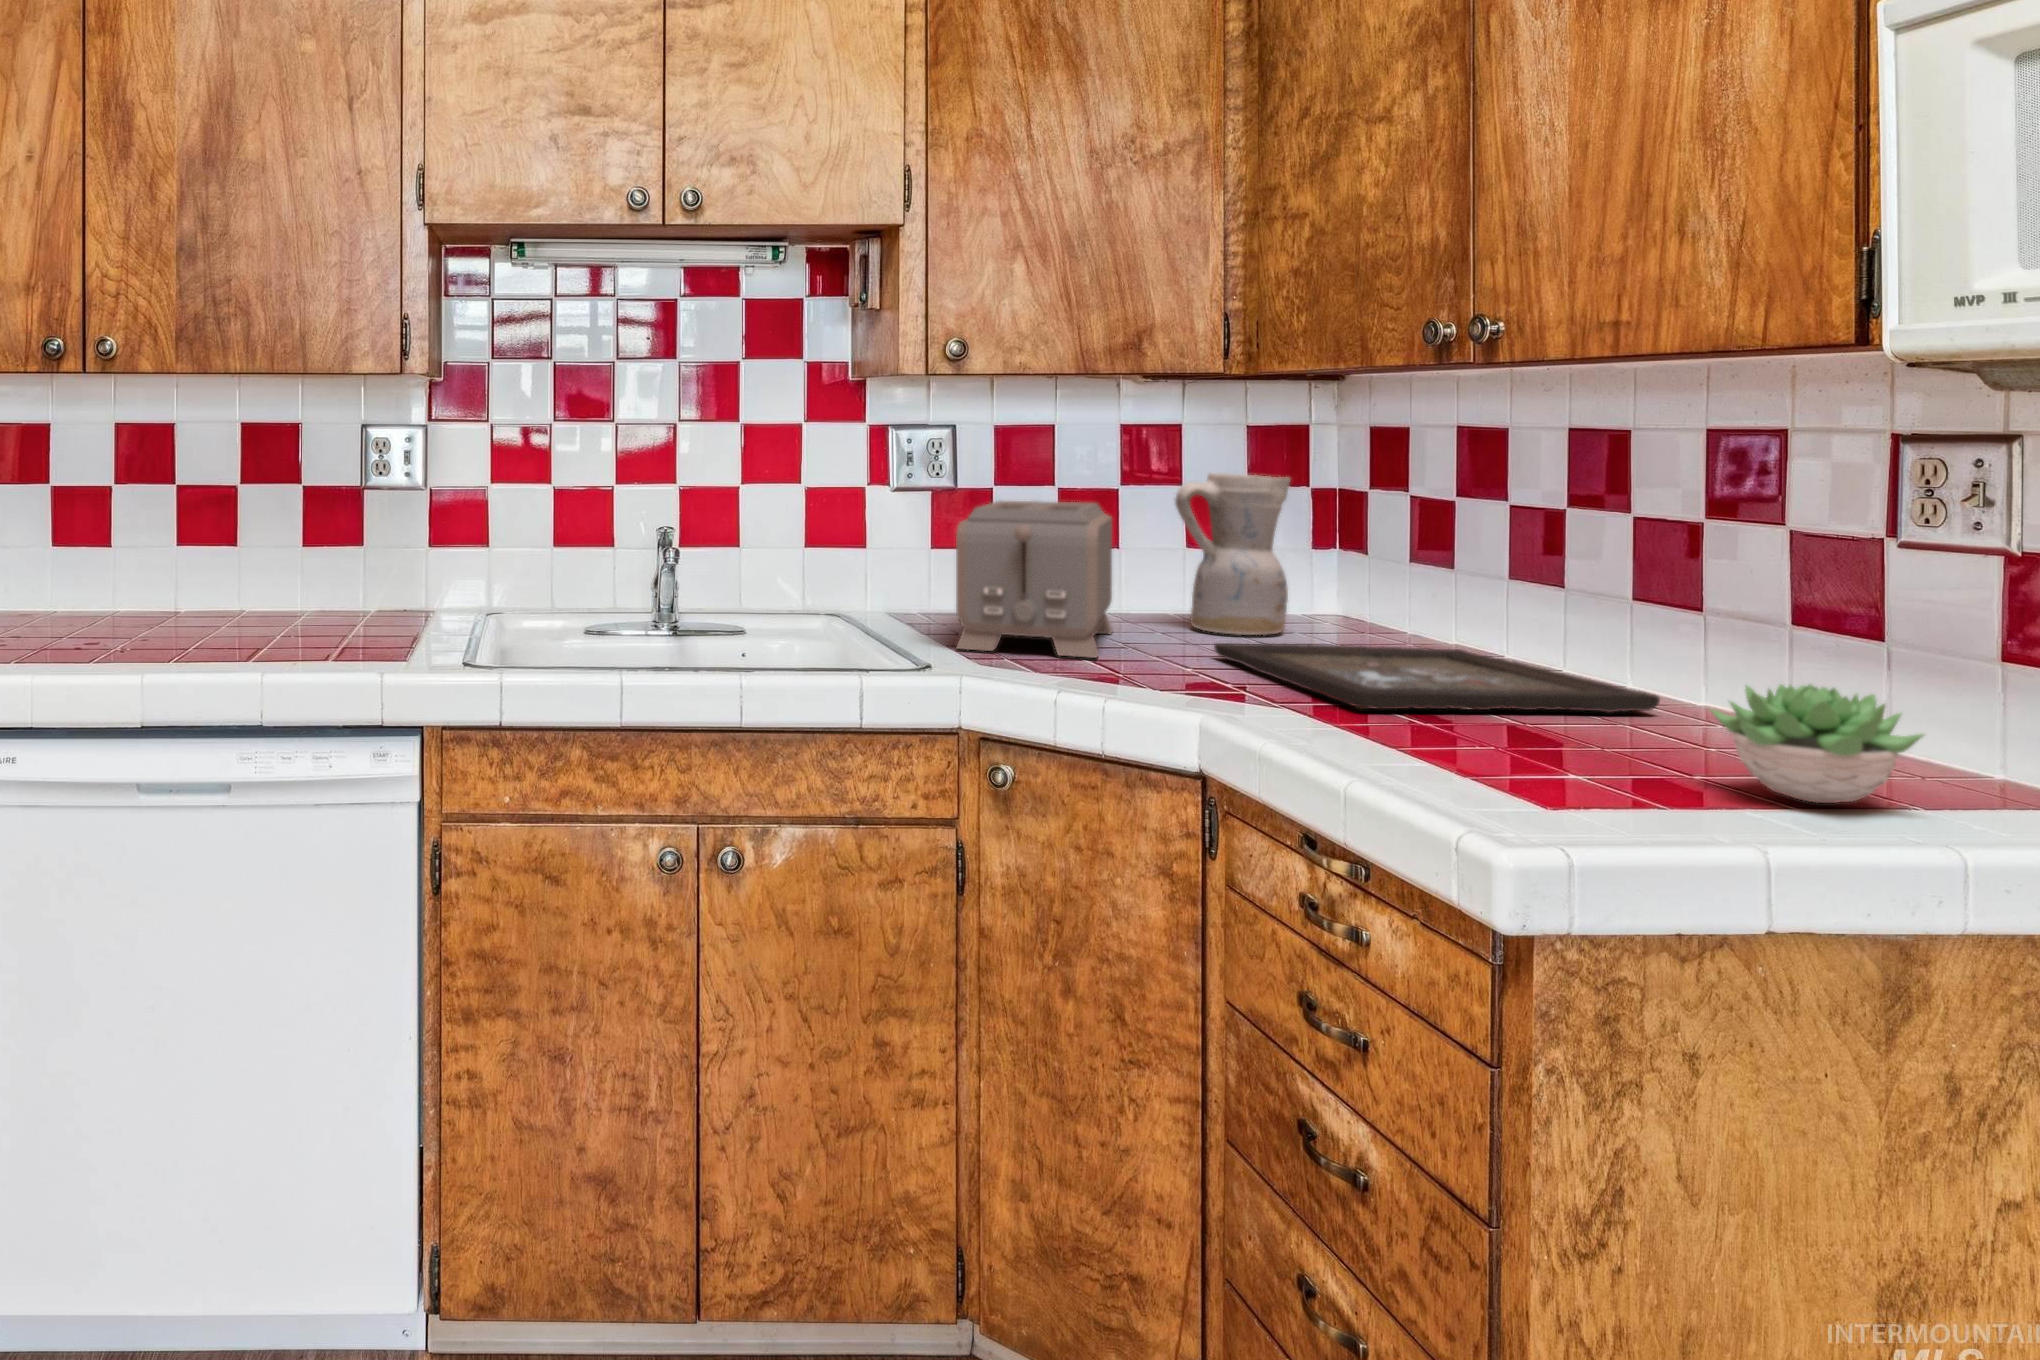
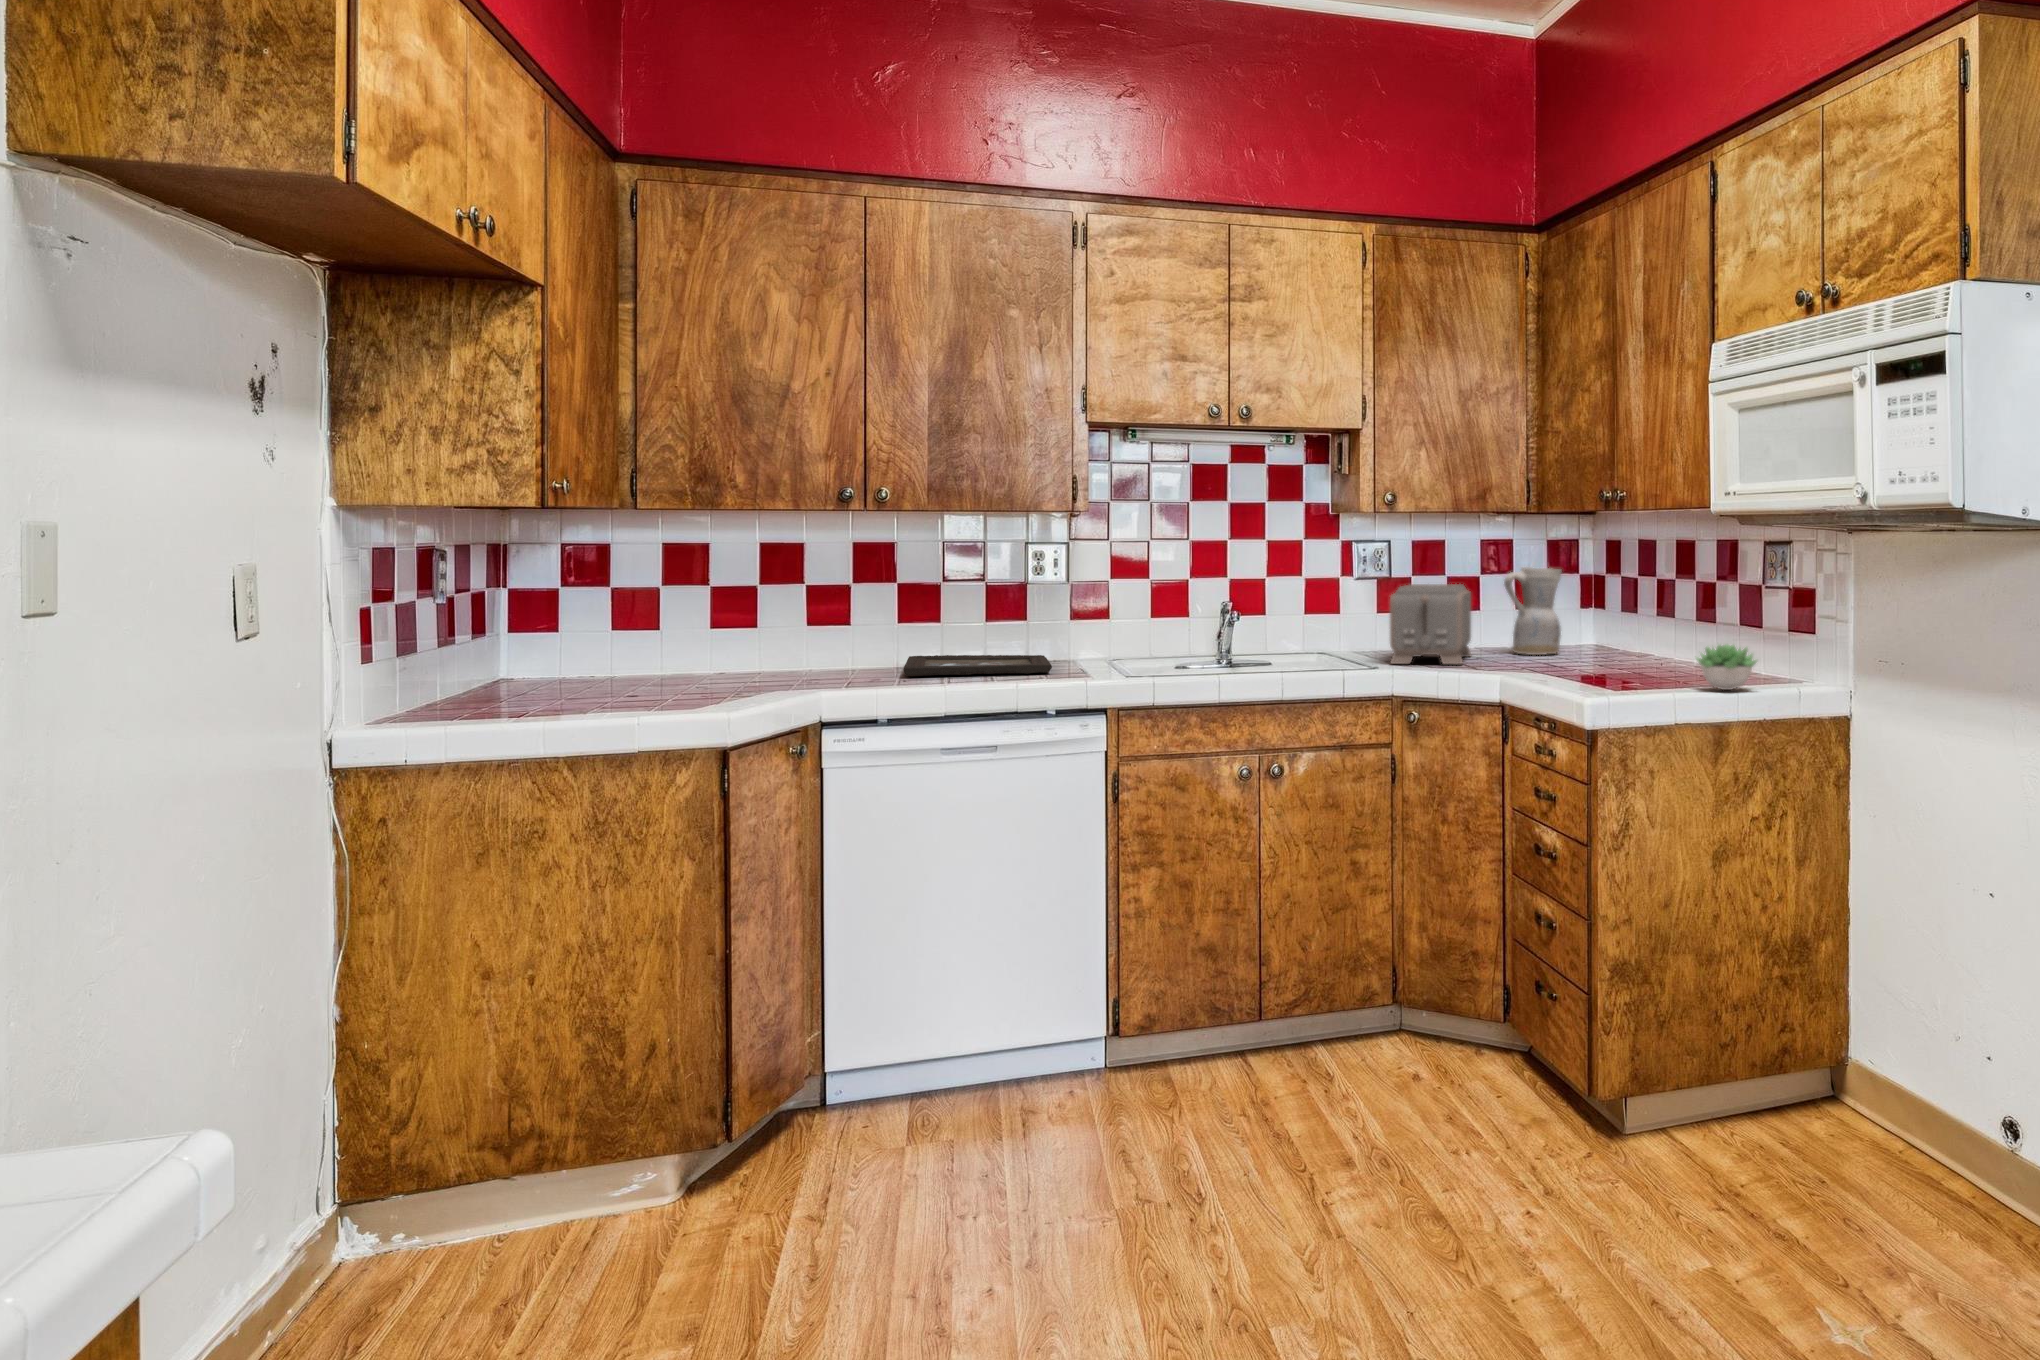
tray: present [1214,643,1660,712] -> present [904,655,1052,676]

